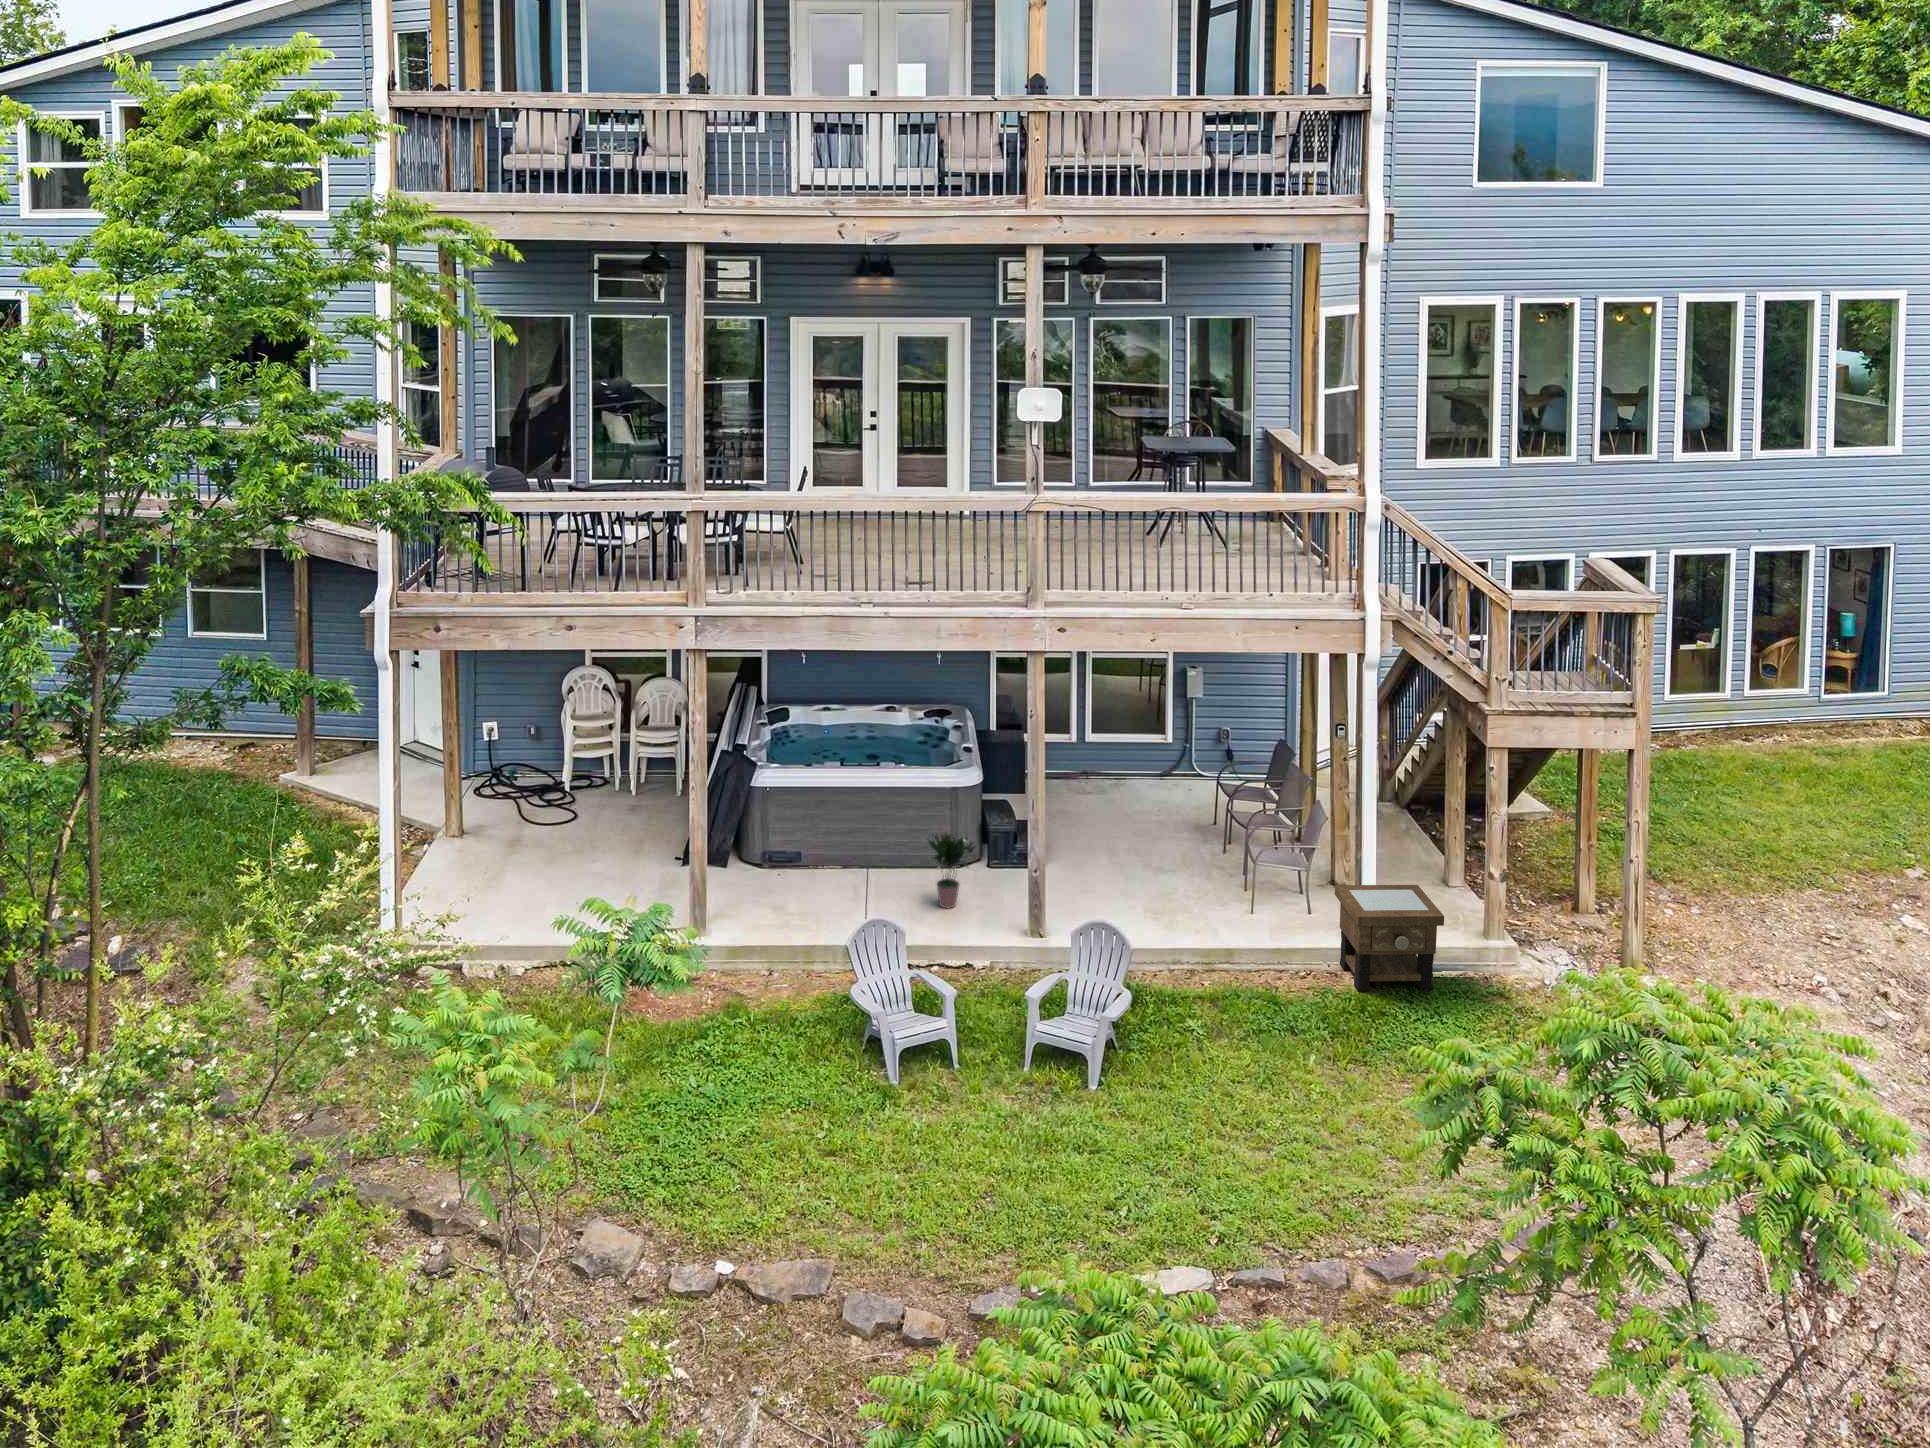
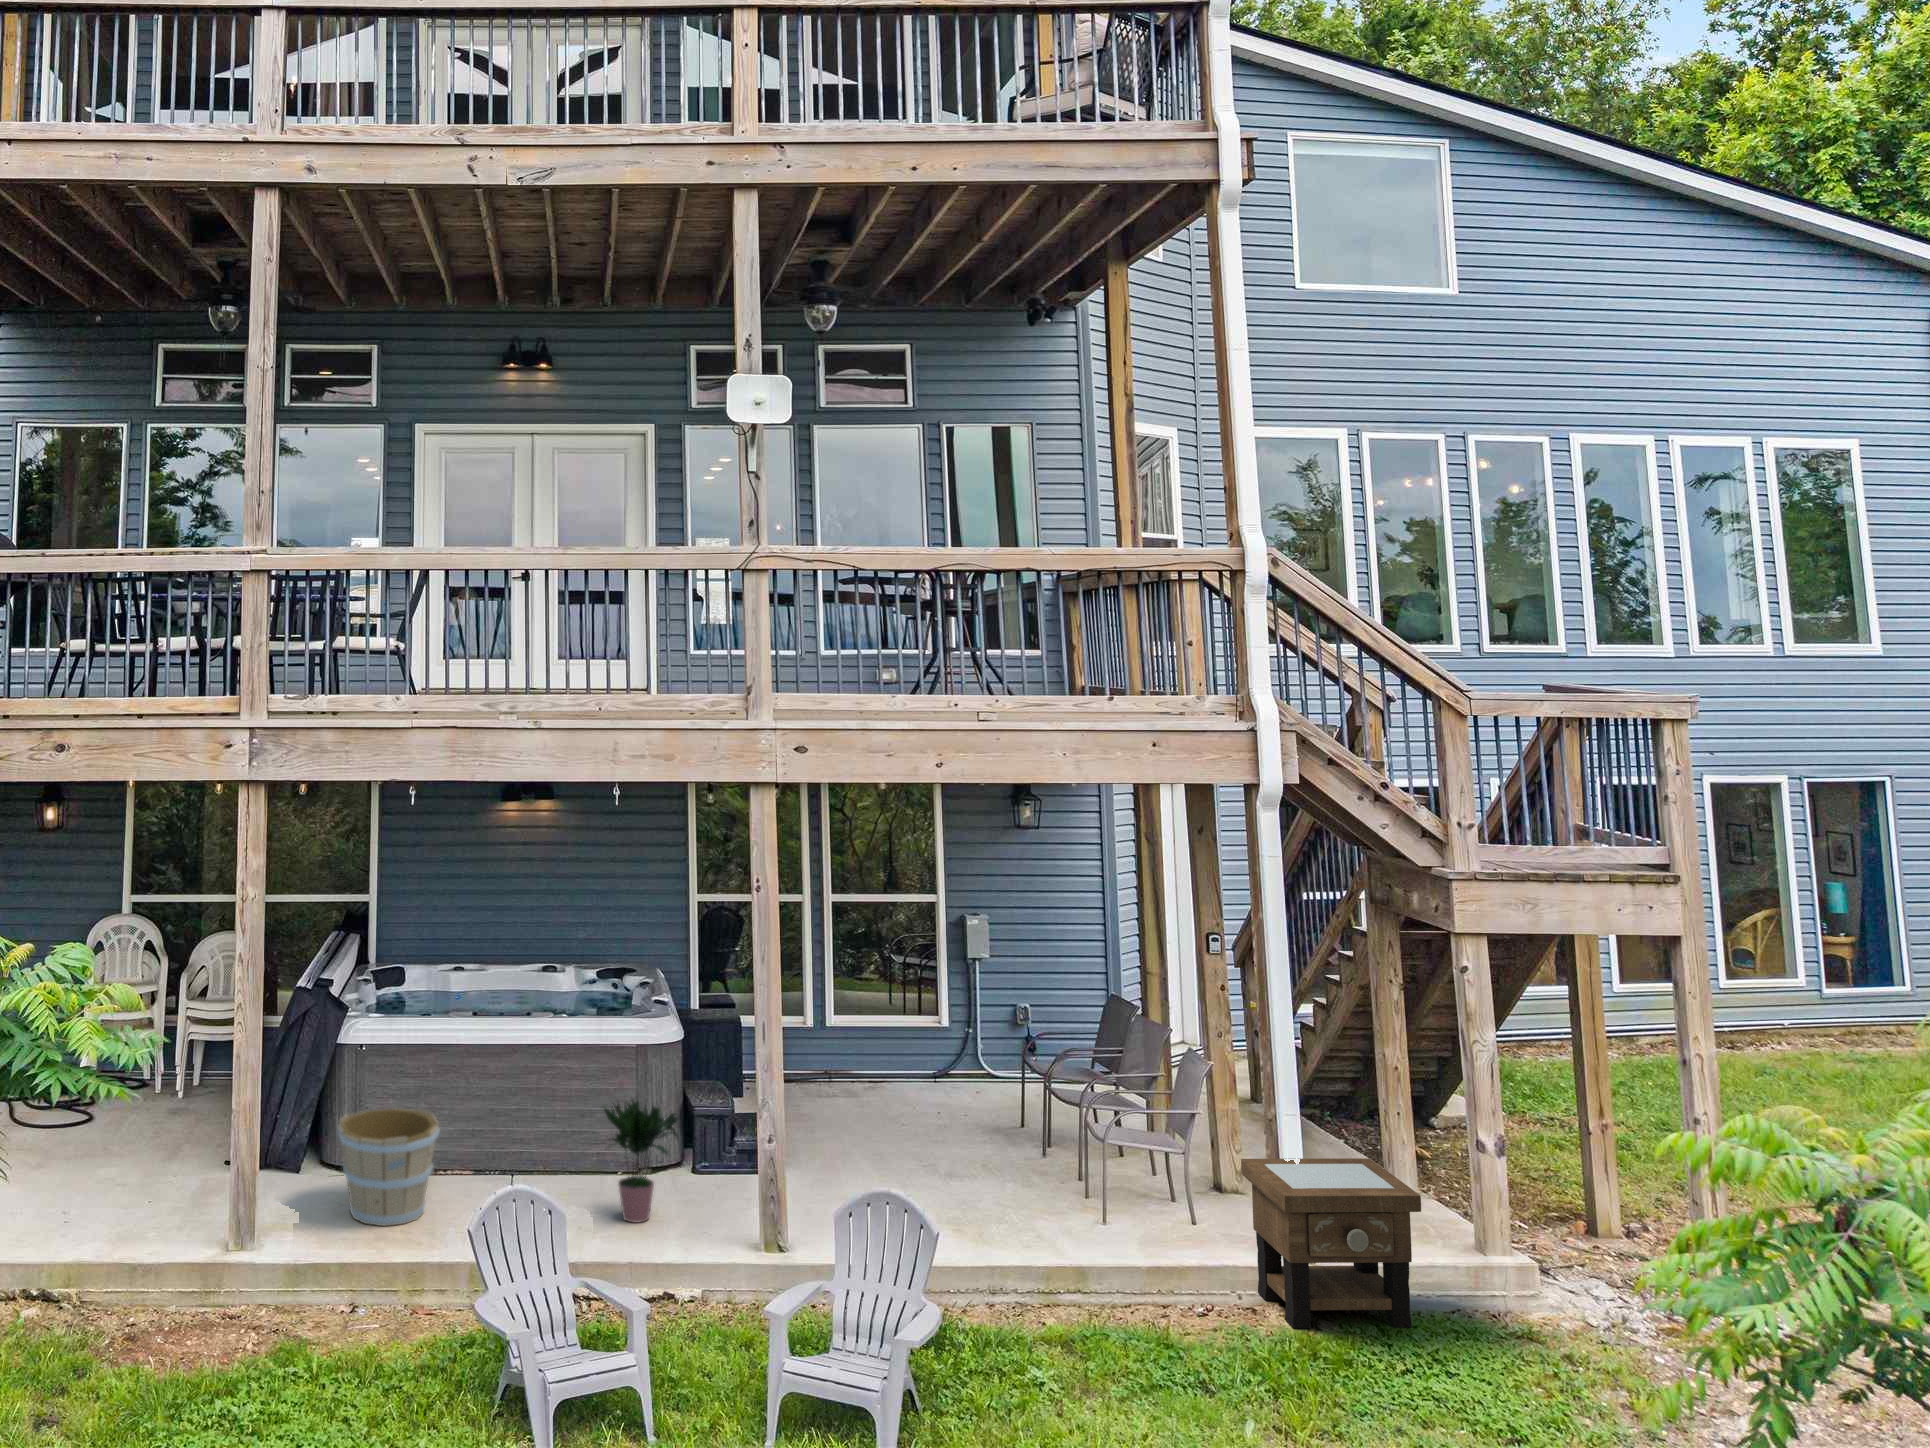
wooden bucket: none [754,833,821,911] -> present [337,1108,440,1226]

